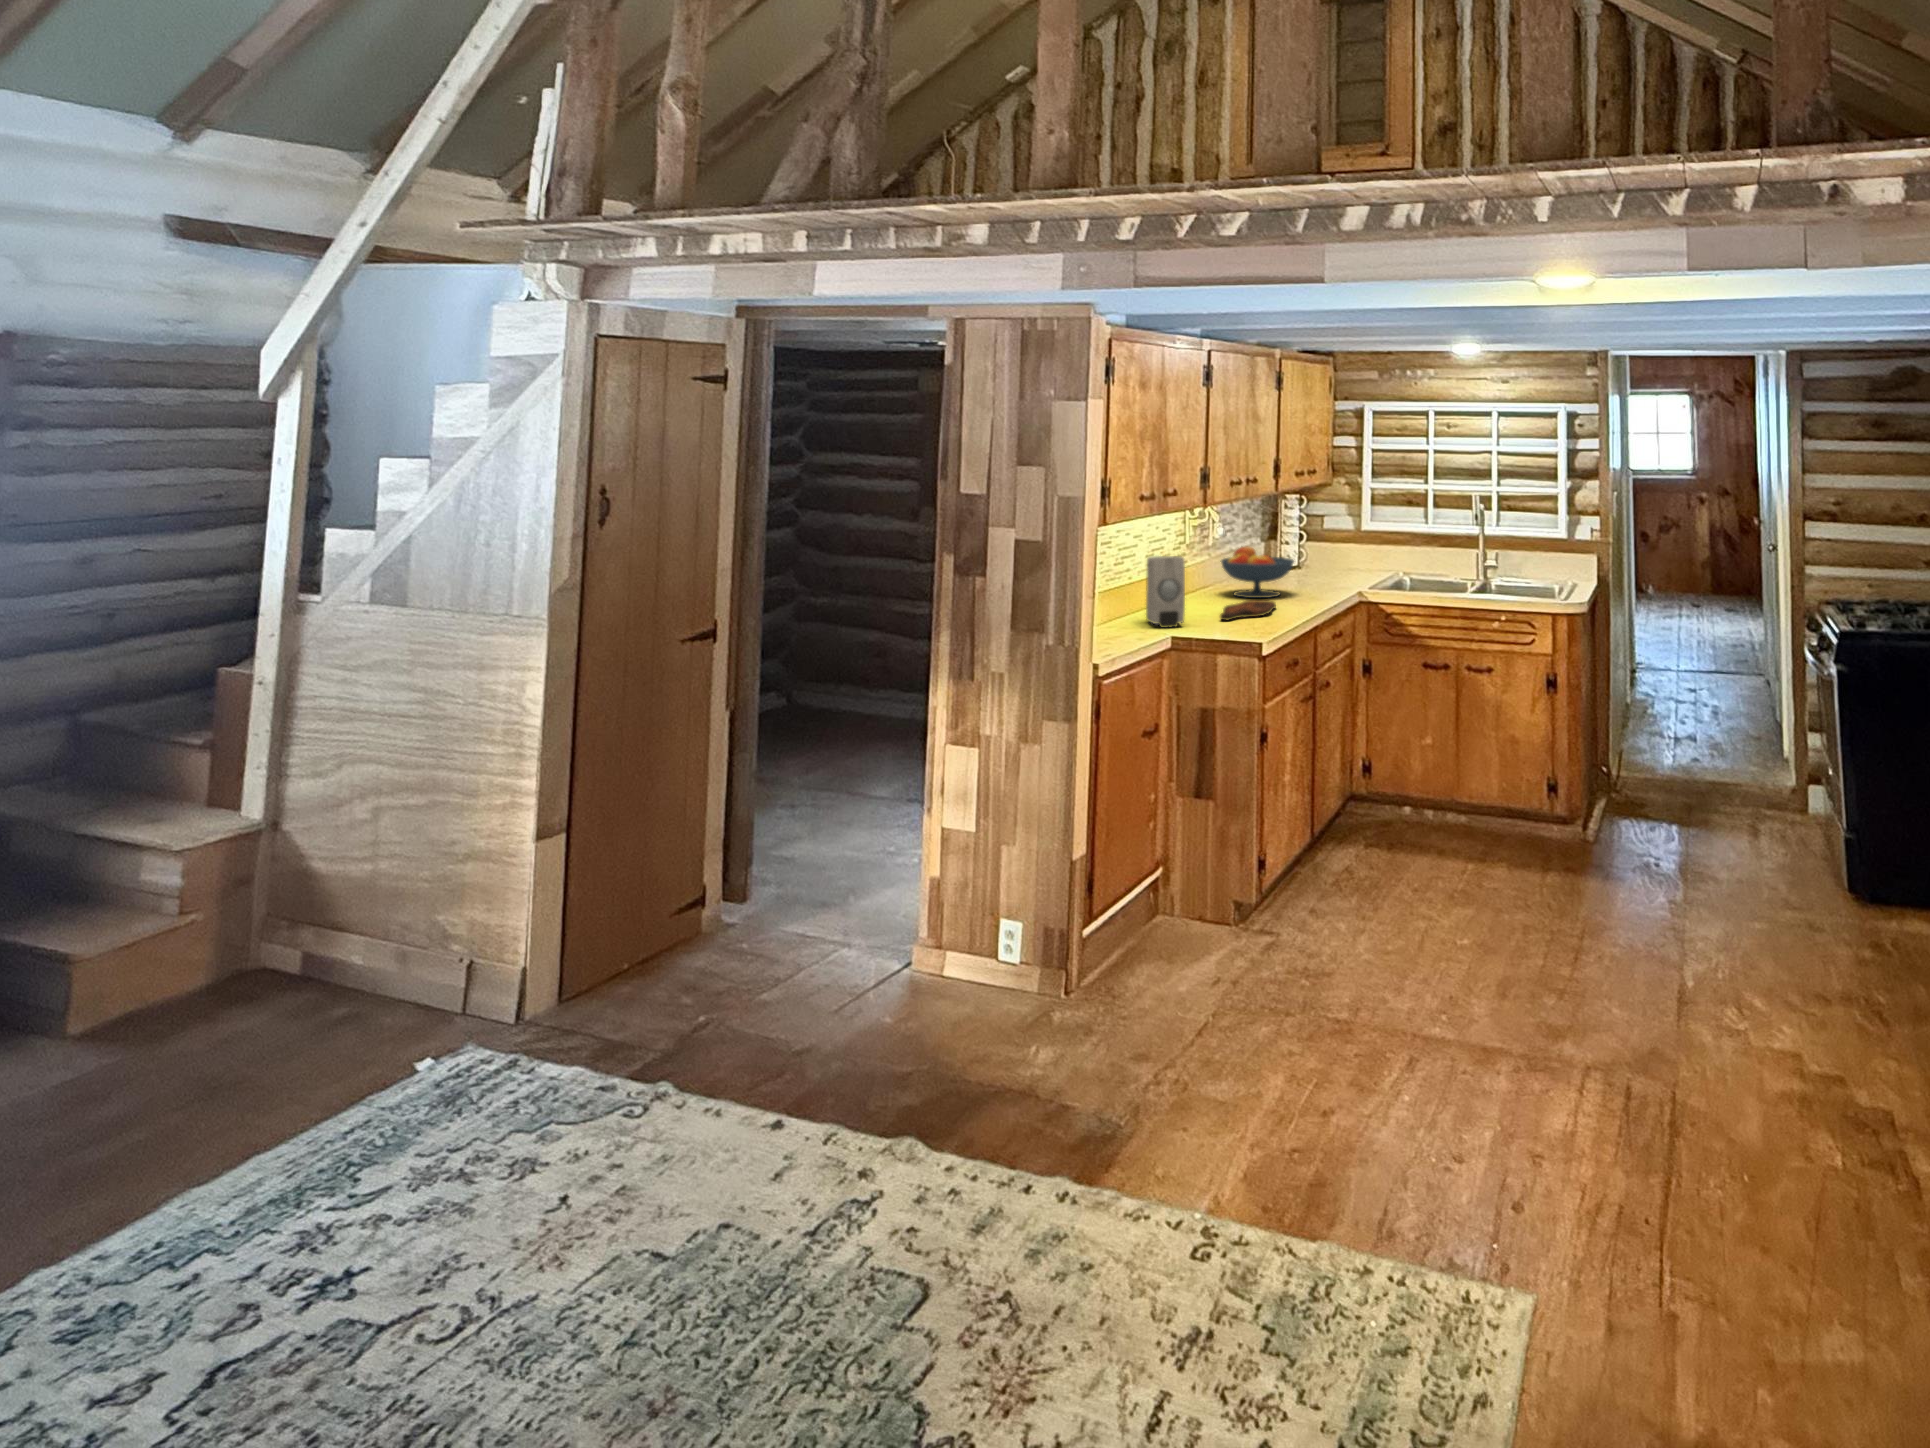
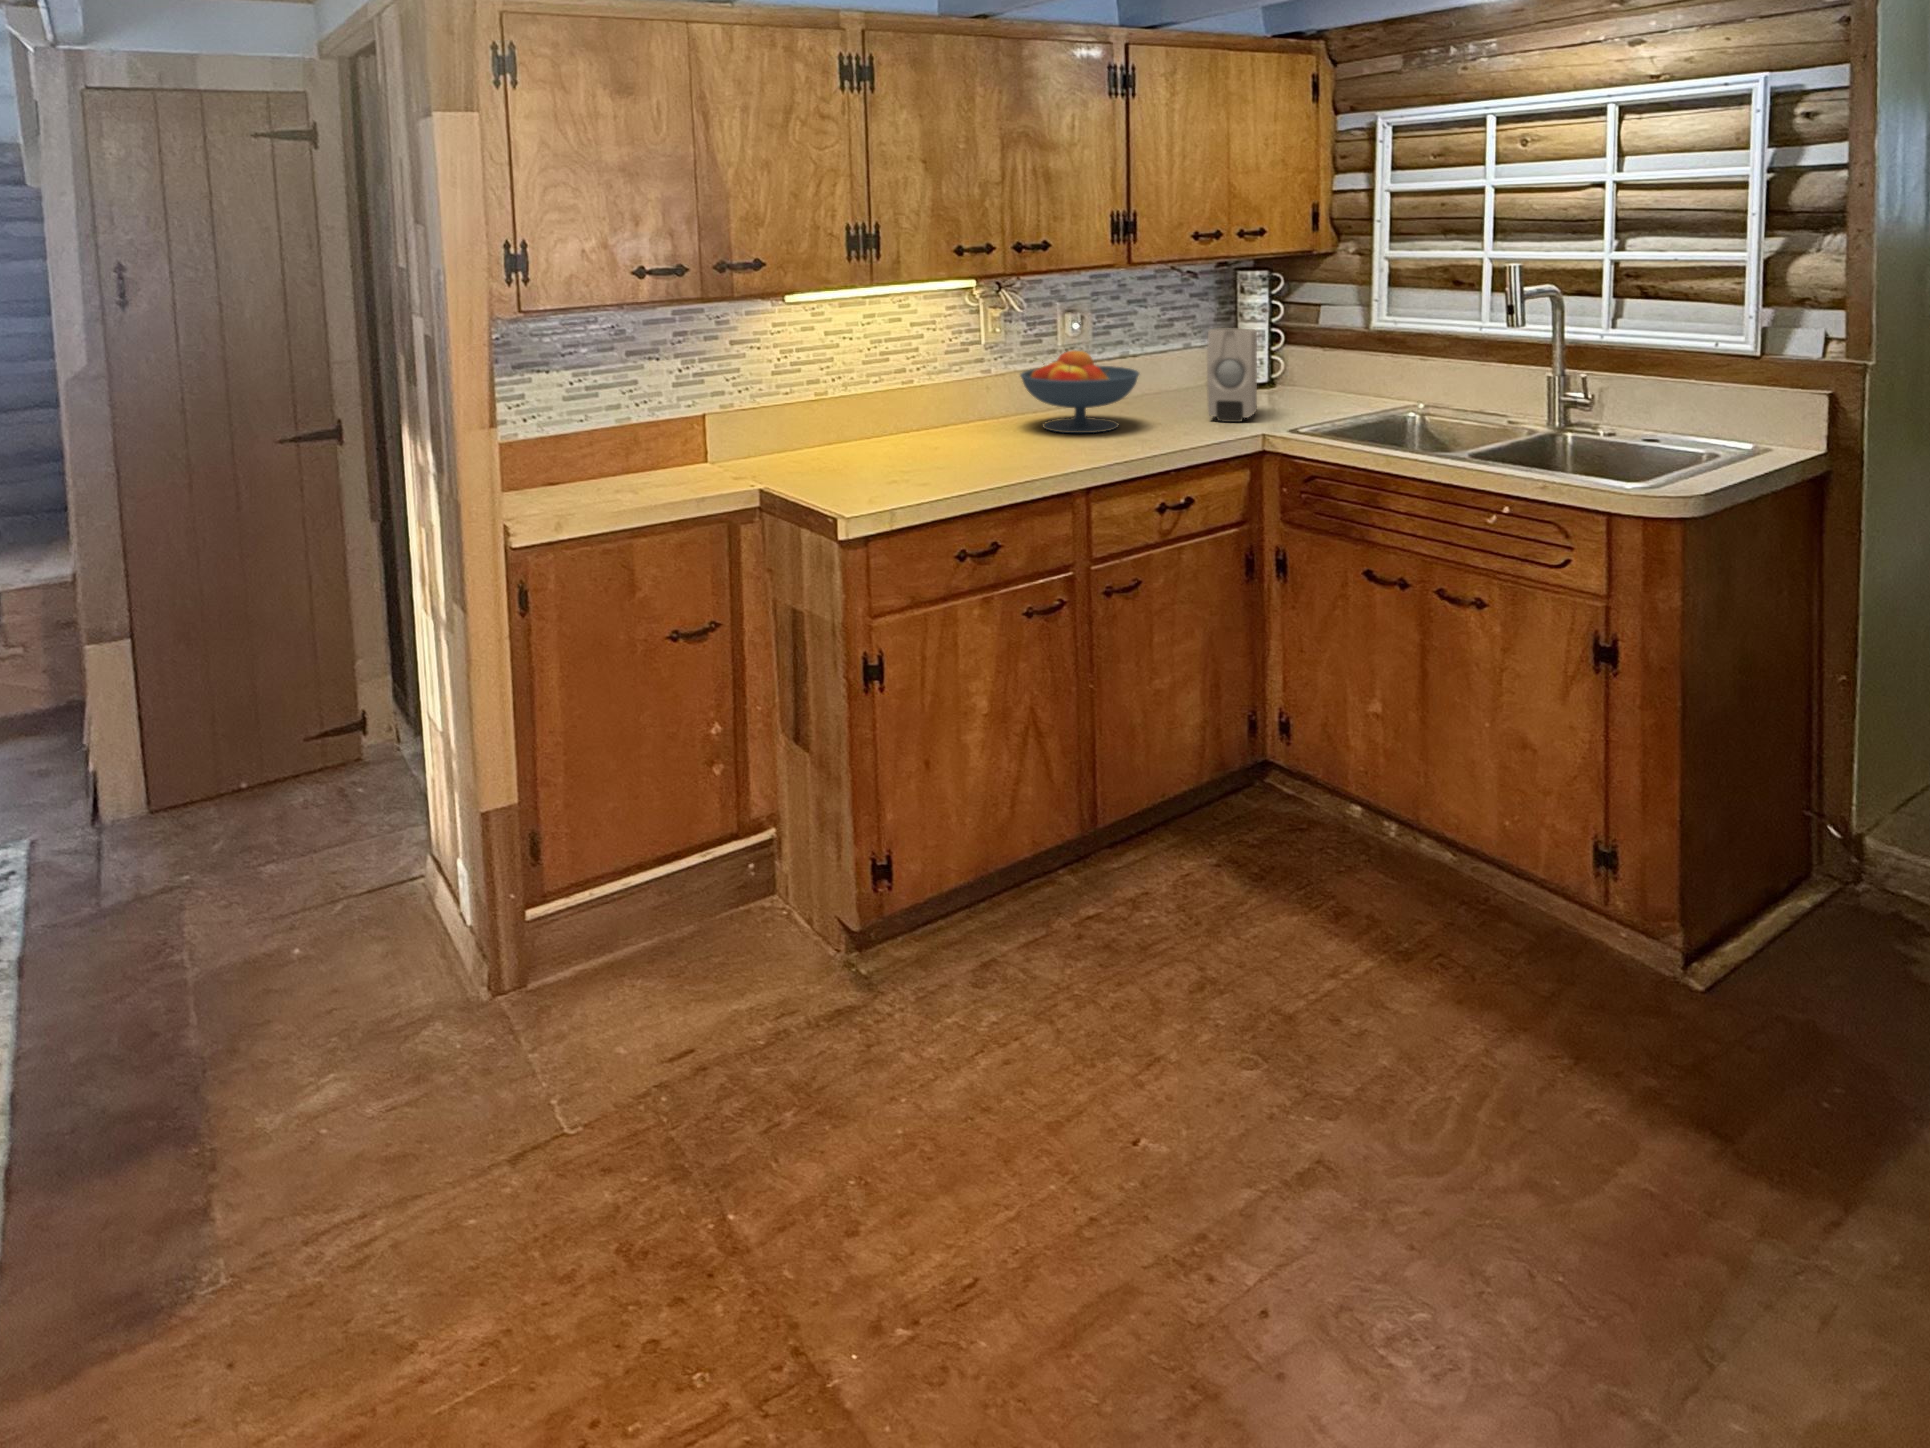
soap dispenser: present [1146,556,1185,628] -> present [1207,329,1257,422]
cutting board: present [1220,600,1276,620] -> none [891,437,1041,470]

